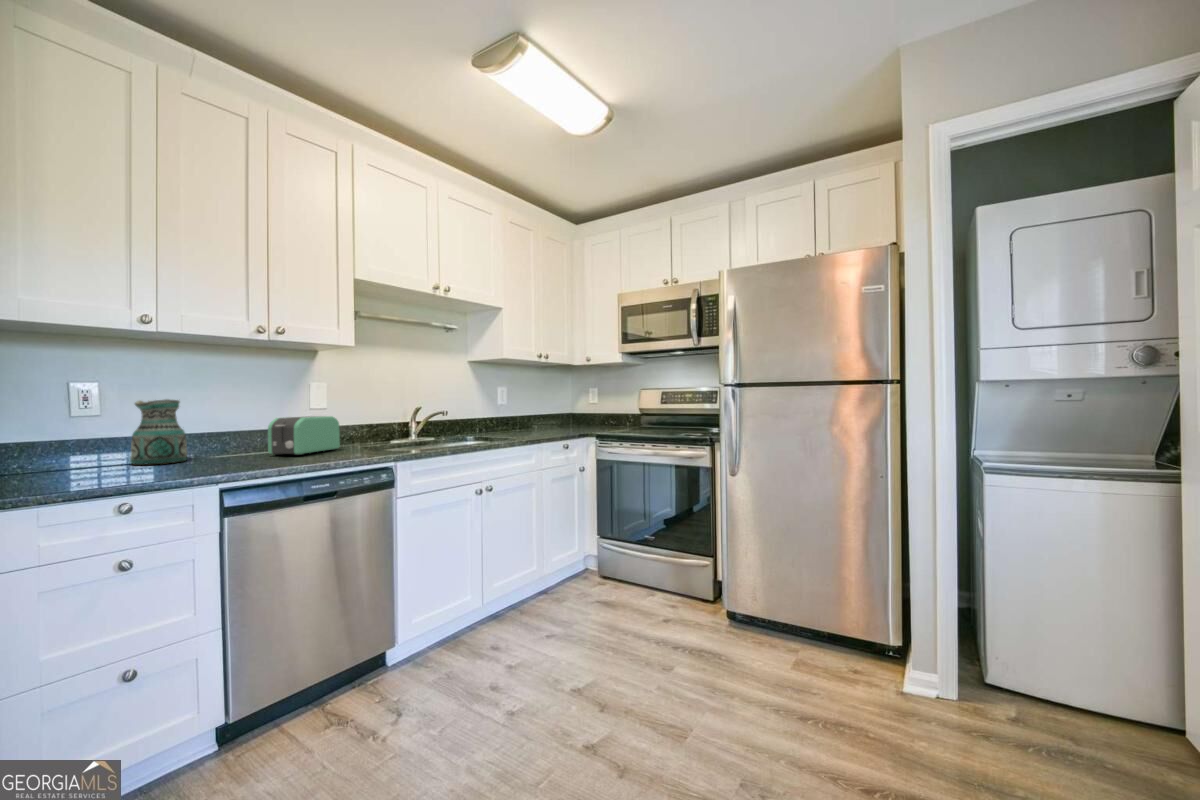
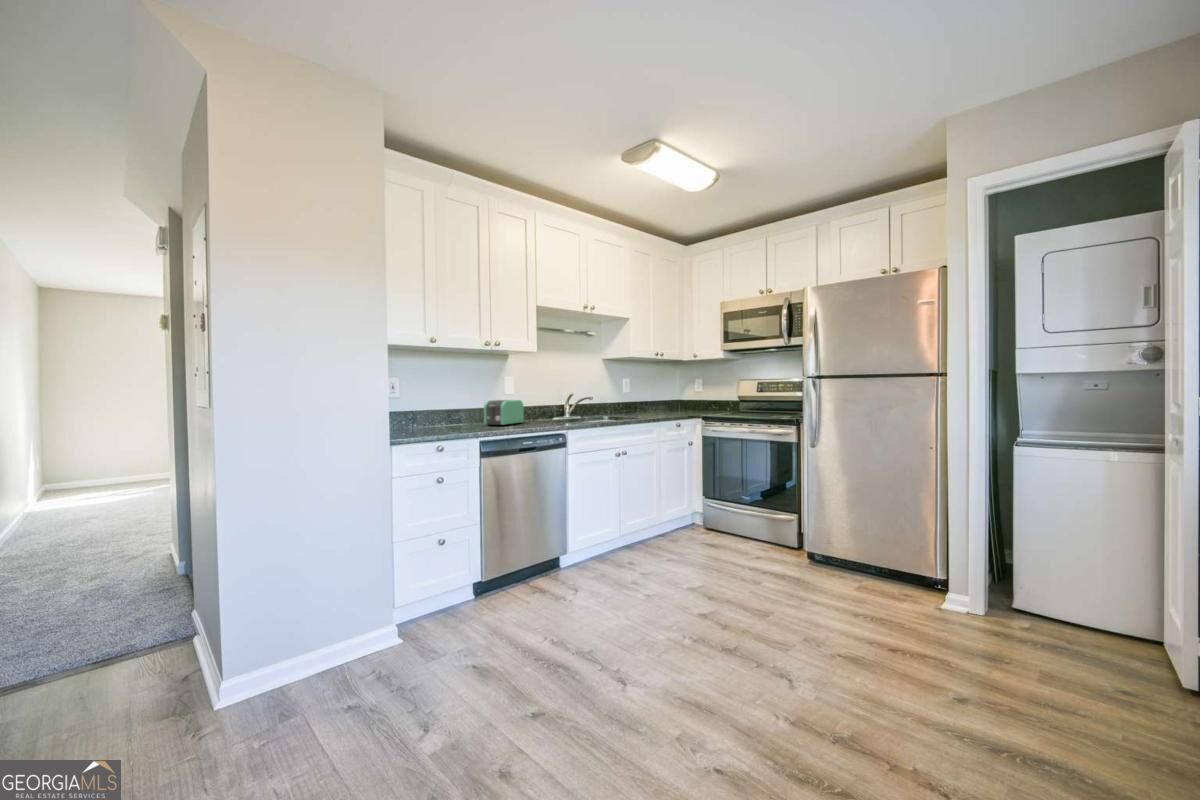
ceramic pitcher: present [130,399,187,465] -> none [411,388,441,429]

